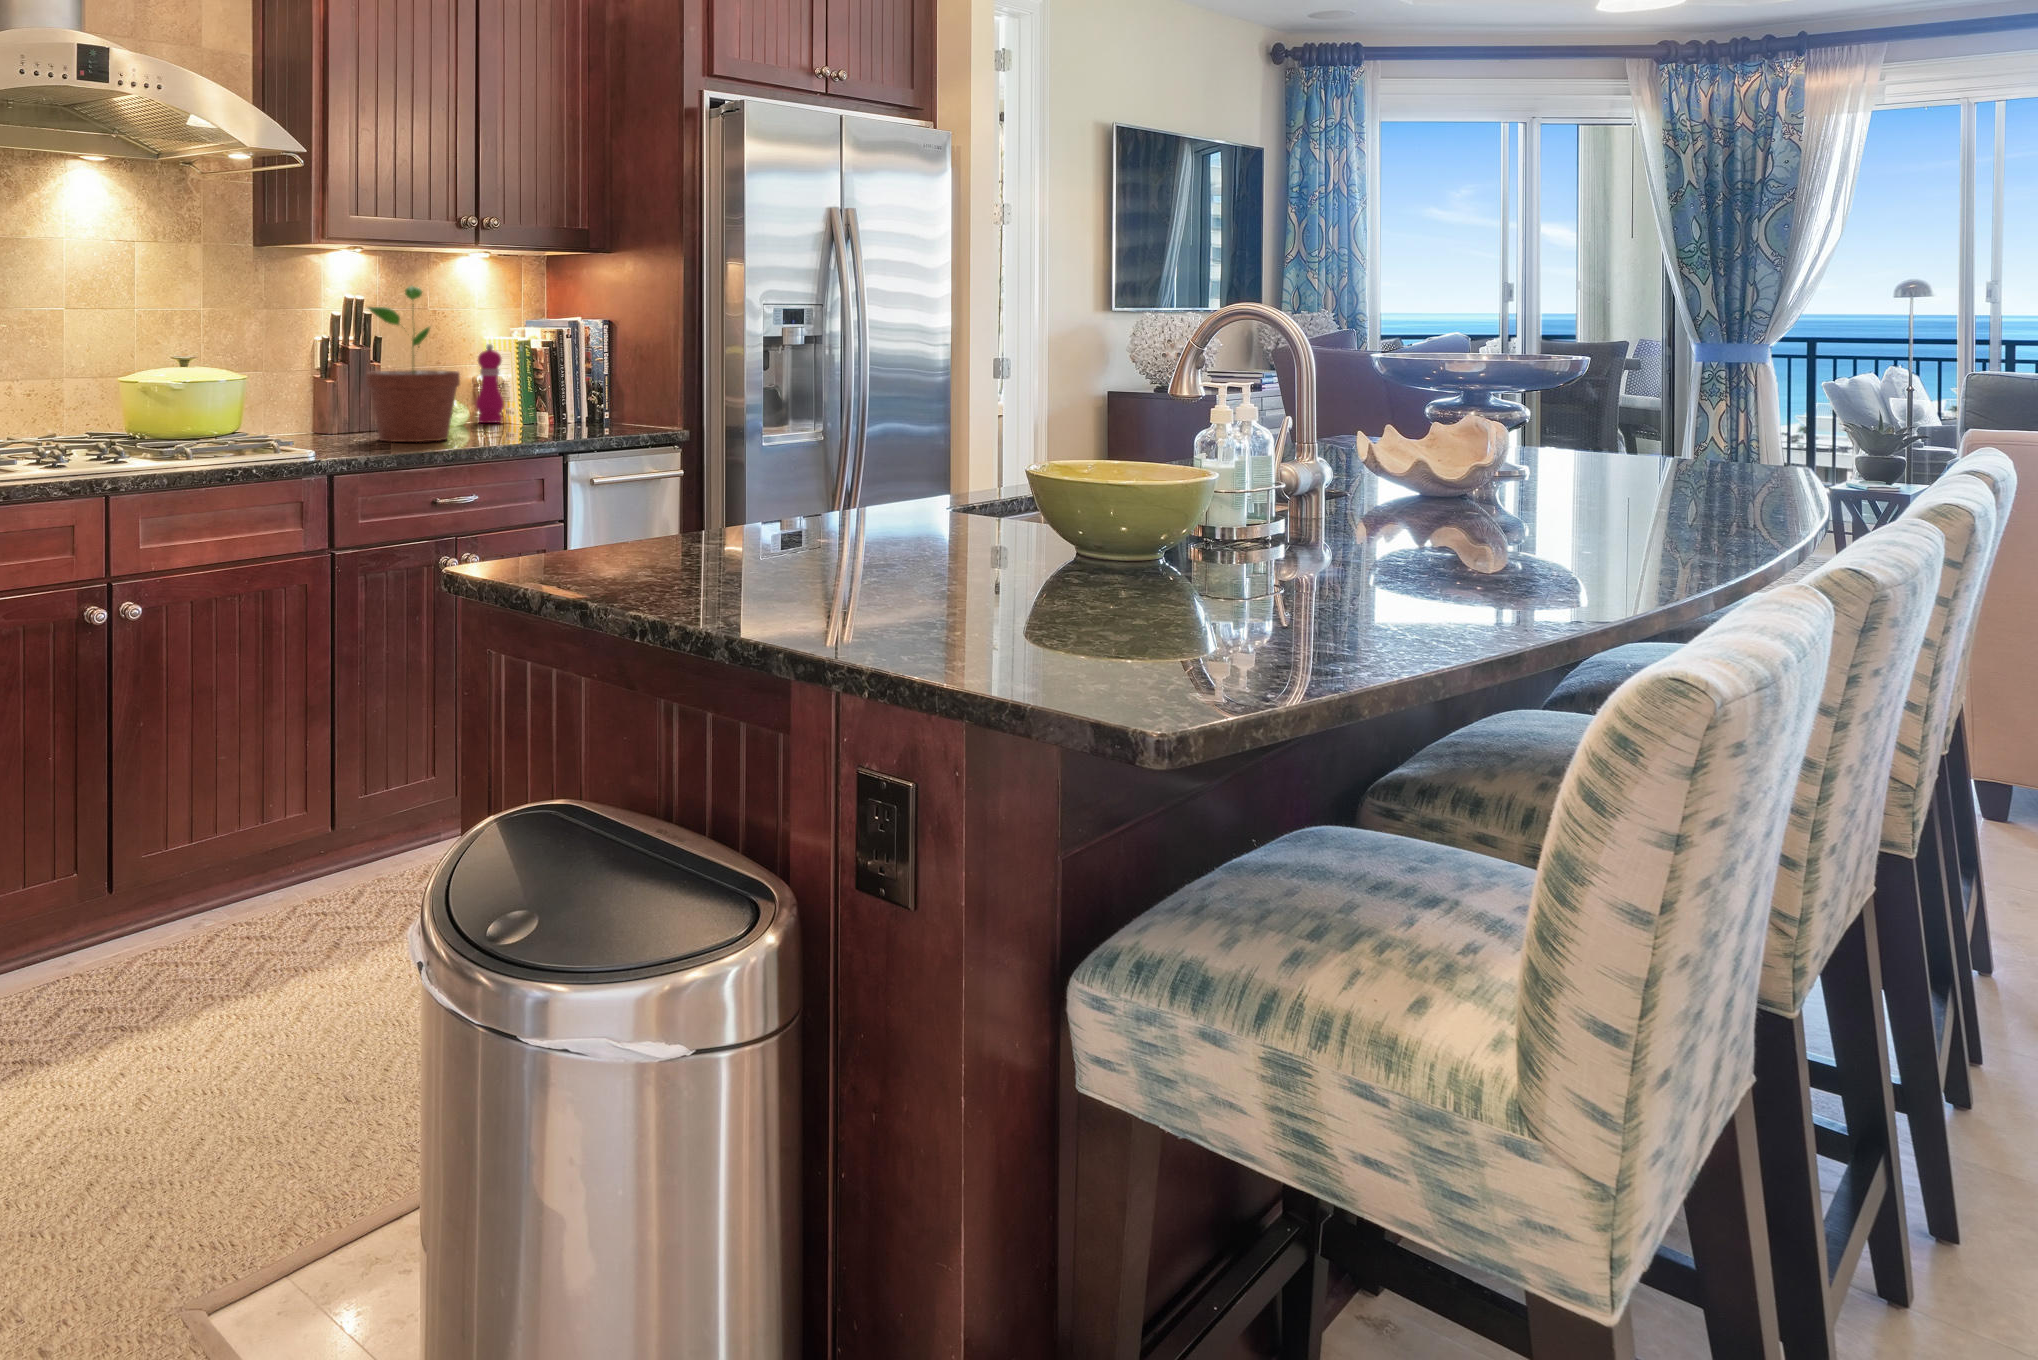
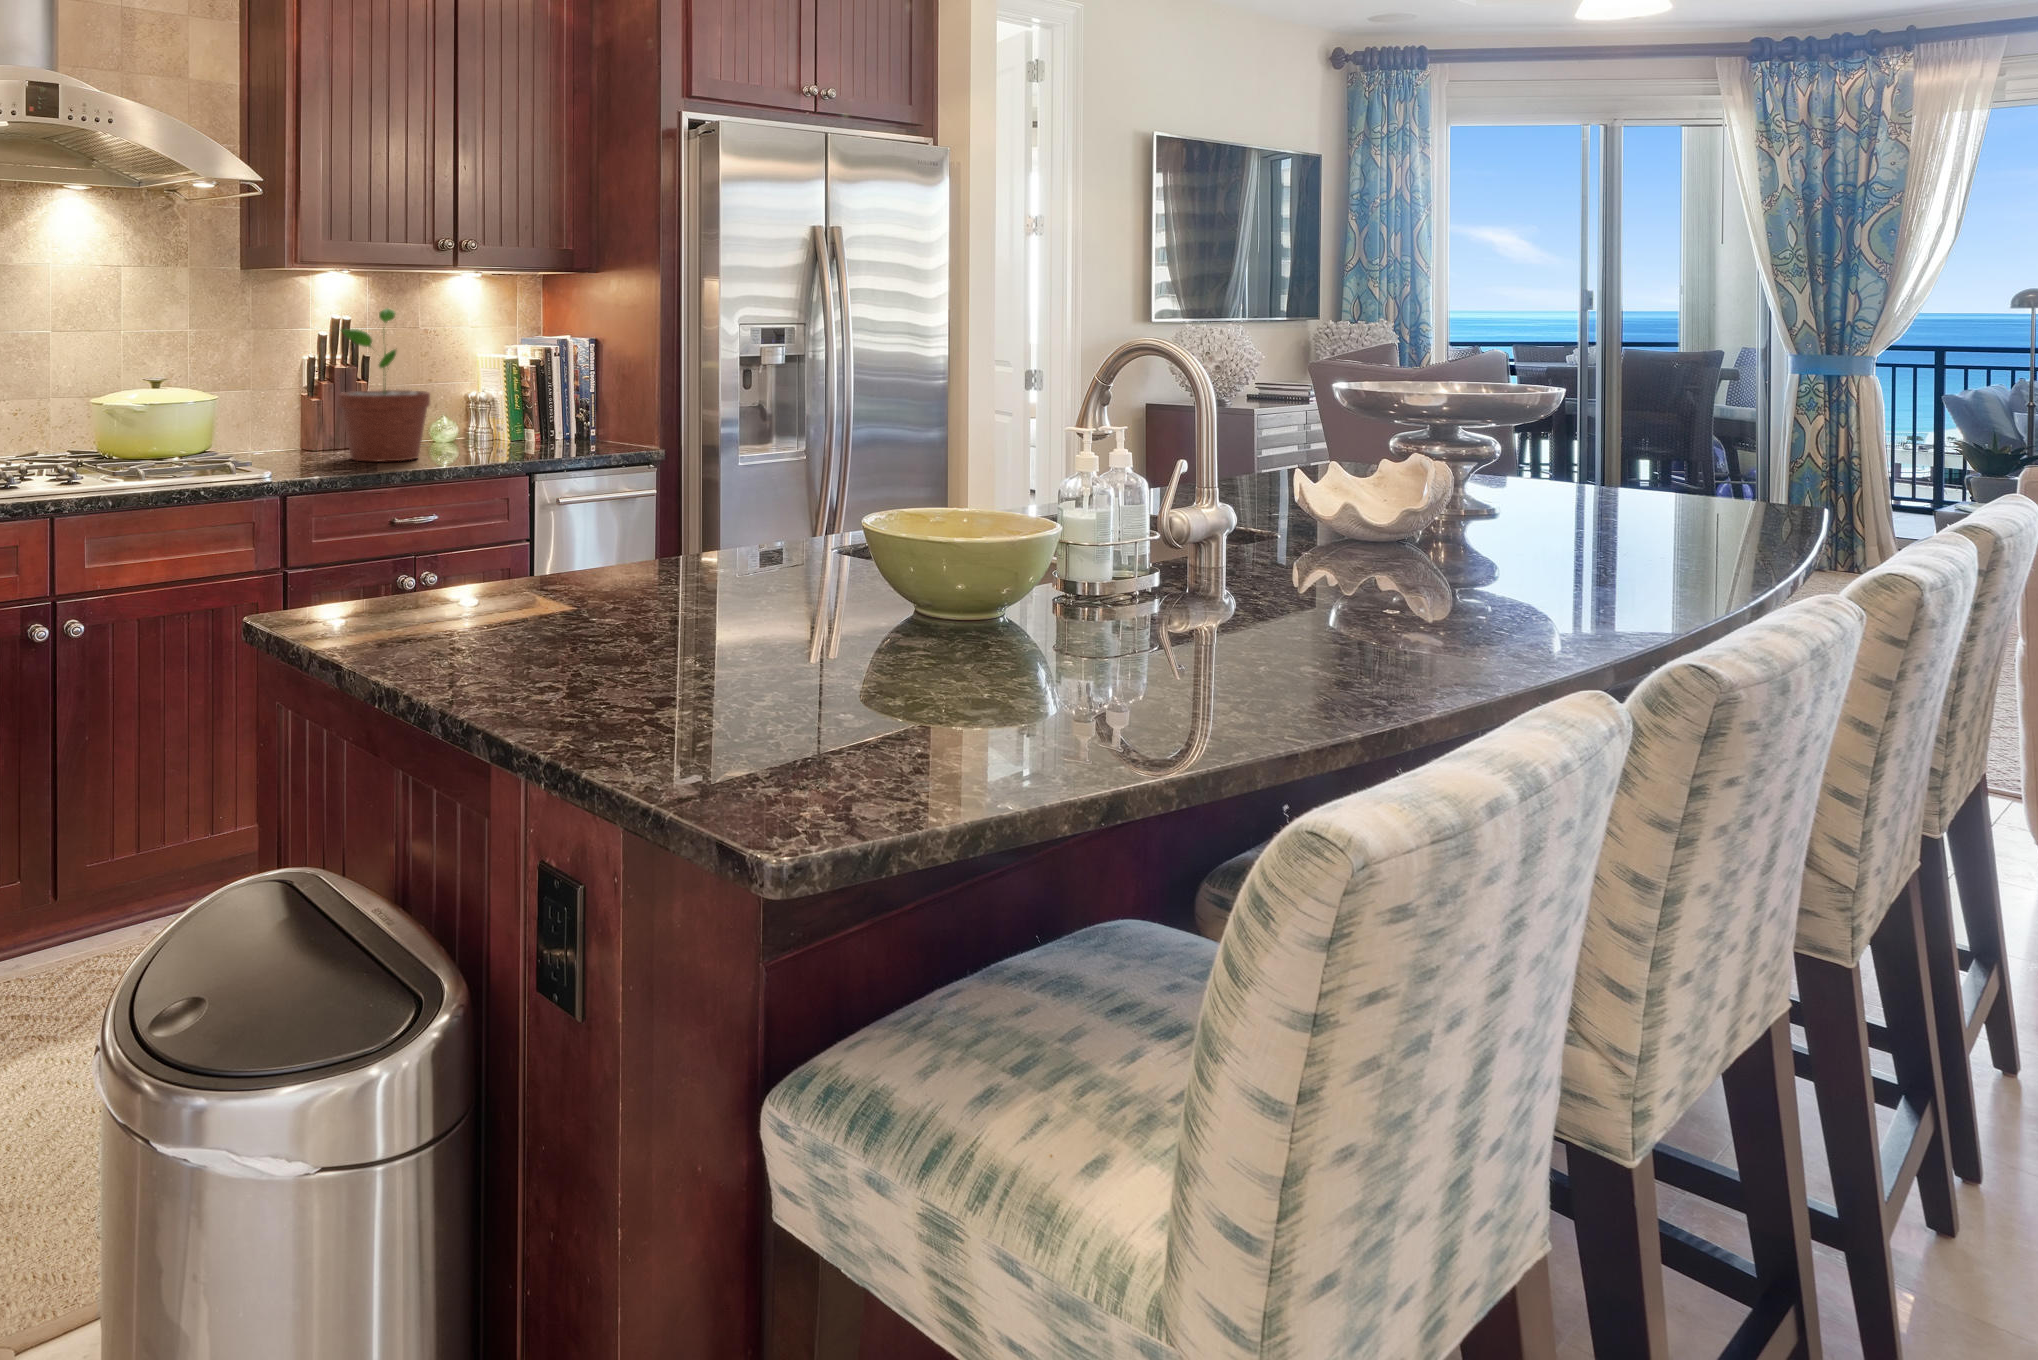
pepper mill: present [476,344,504,423] -> none [464,362,492,440]

